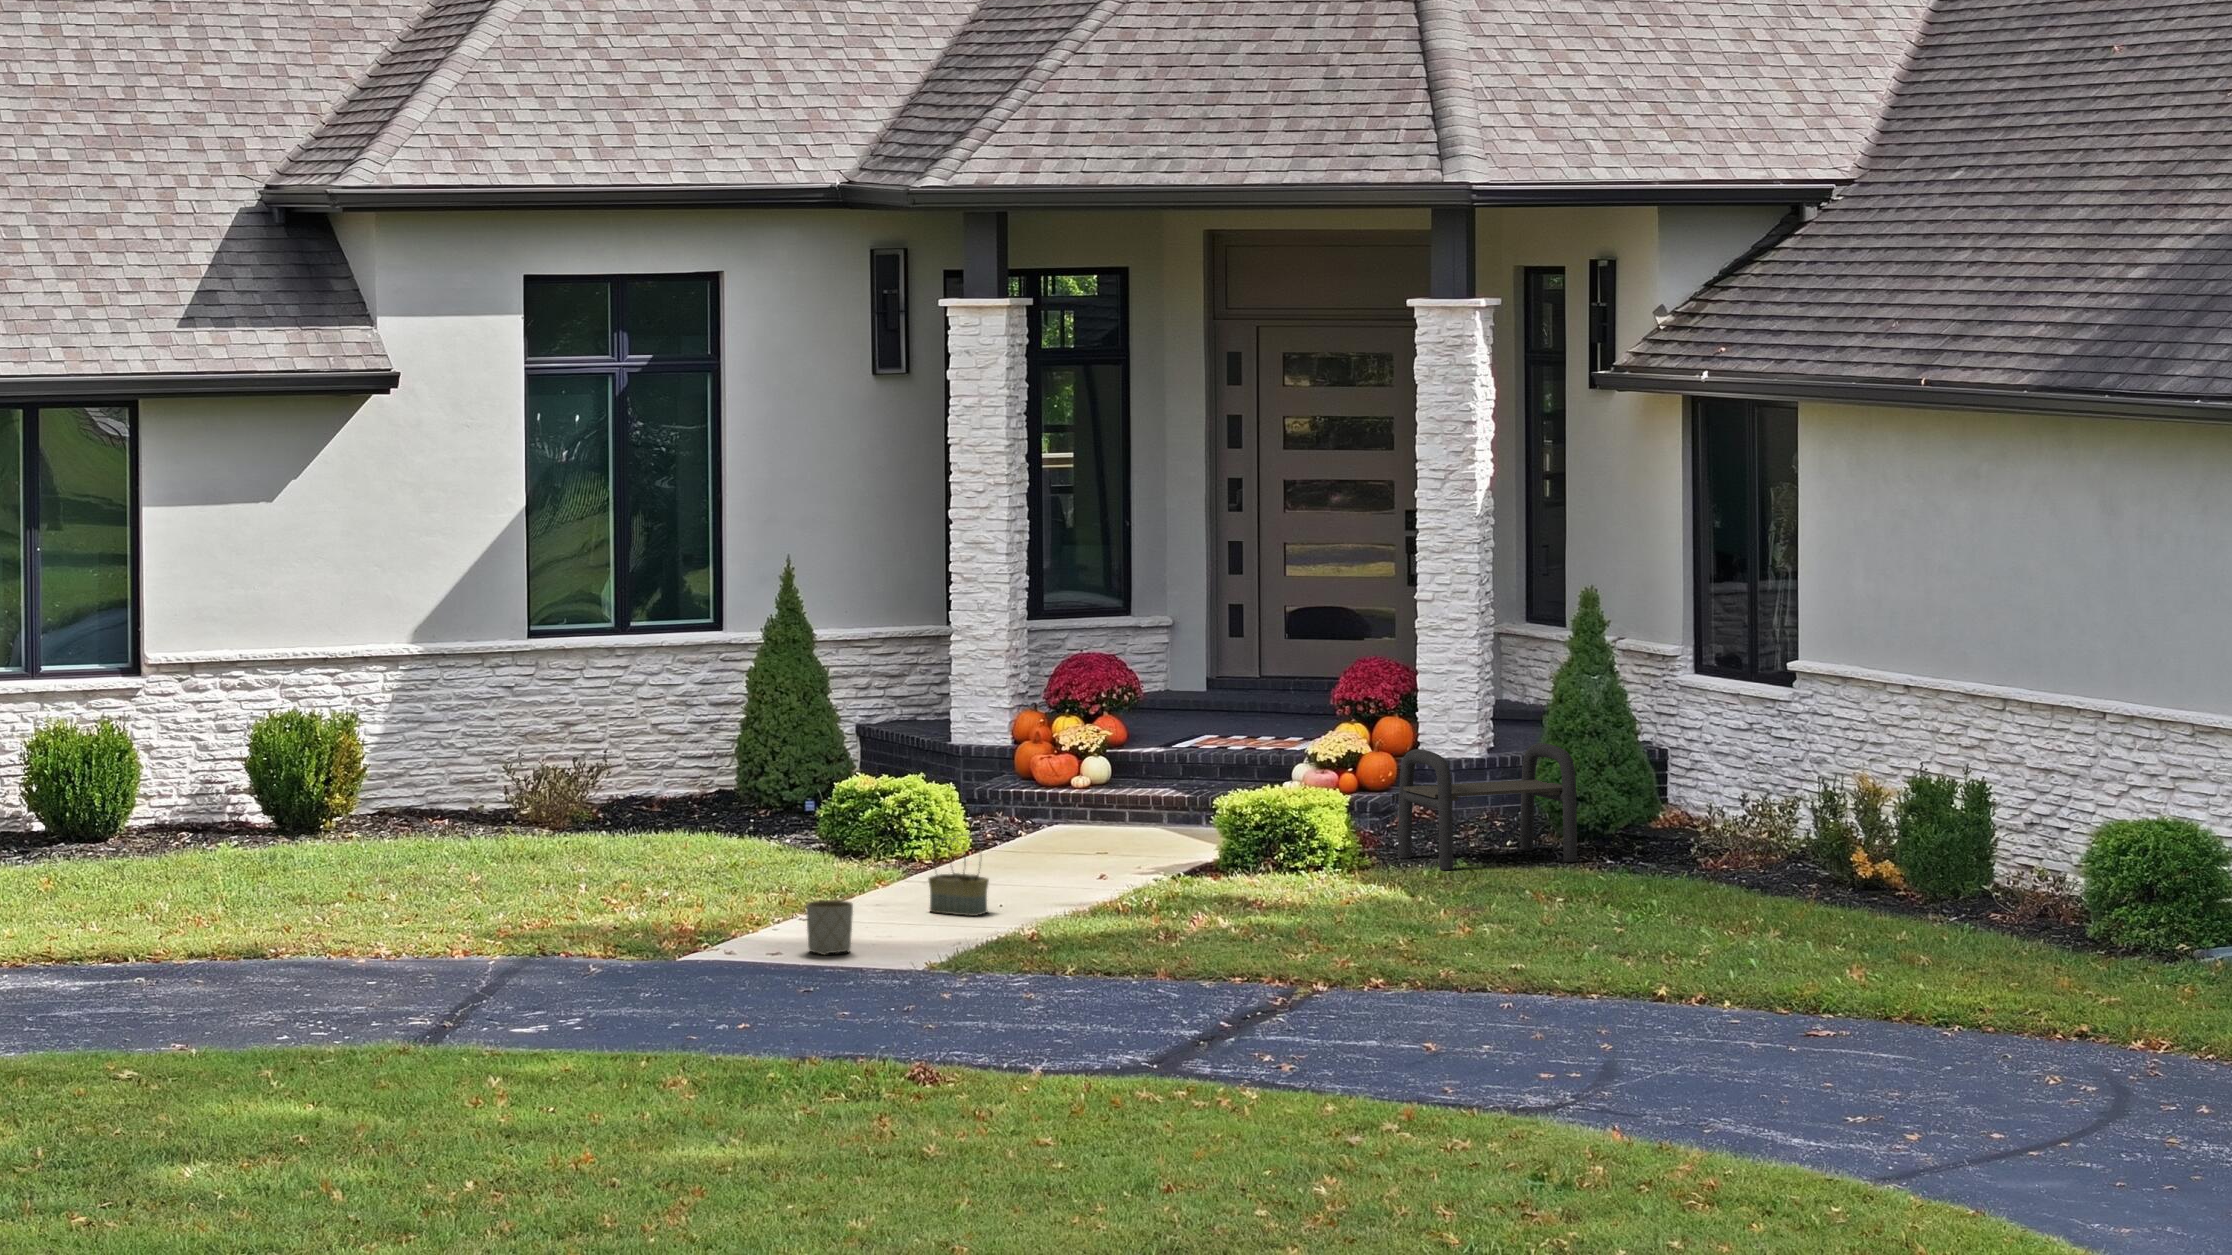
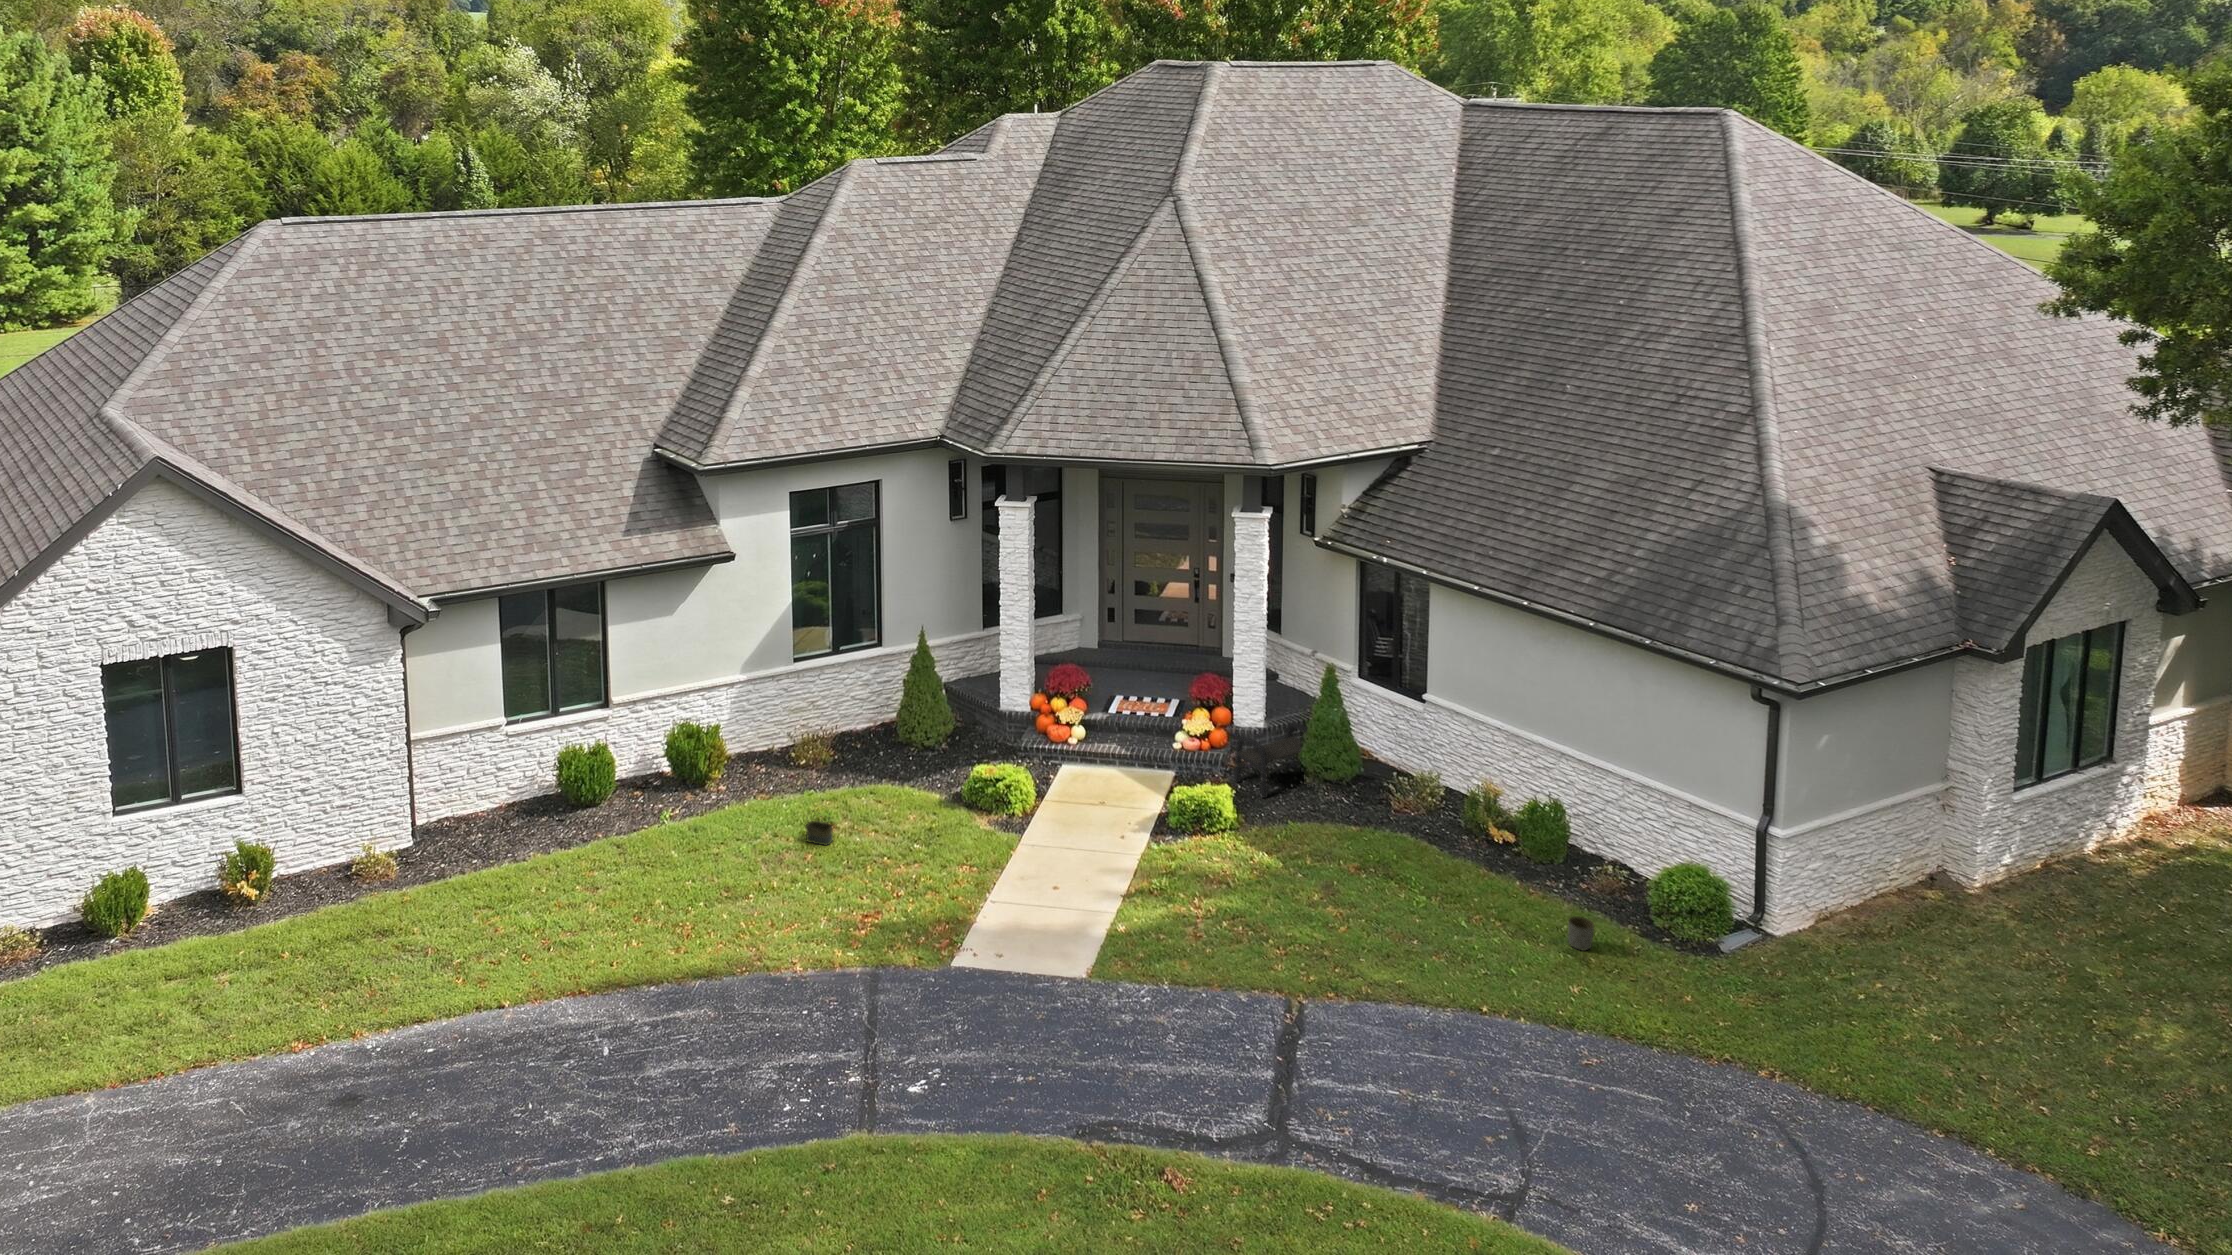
basket: present [928,834,989,916] -> present [805,814,833,845]
planter: present [806,900,853,955] -> present [1568,916,1594,951]

